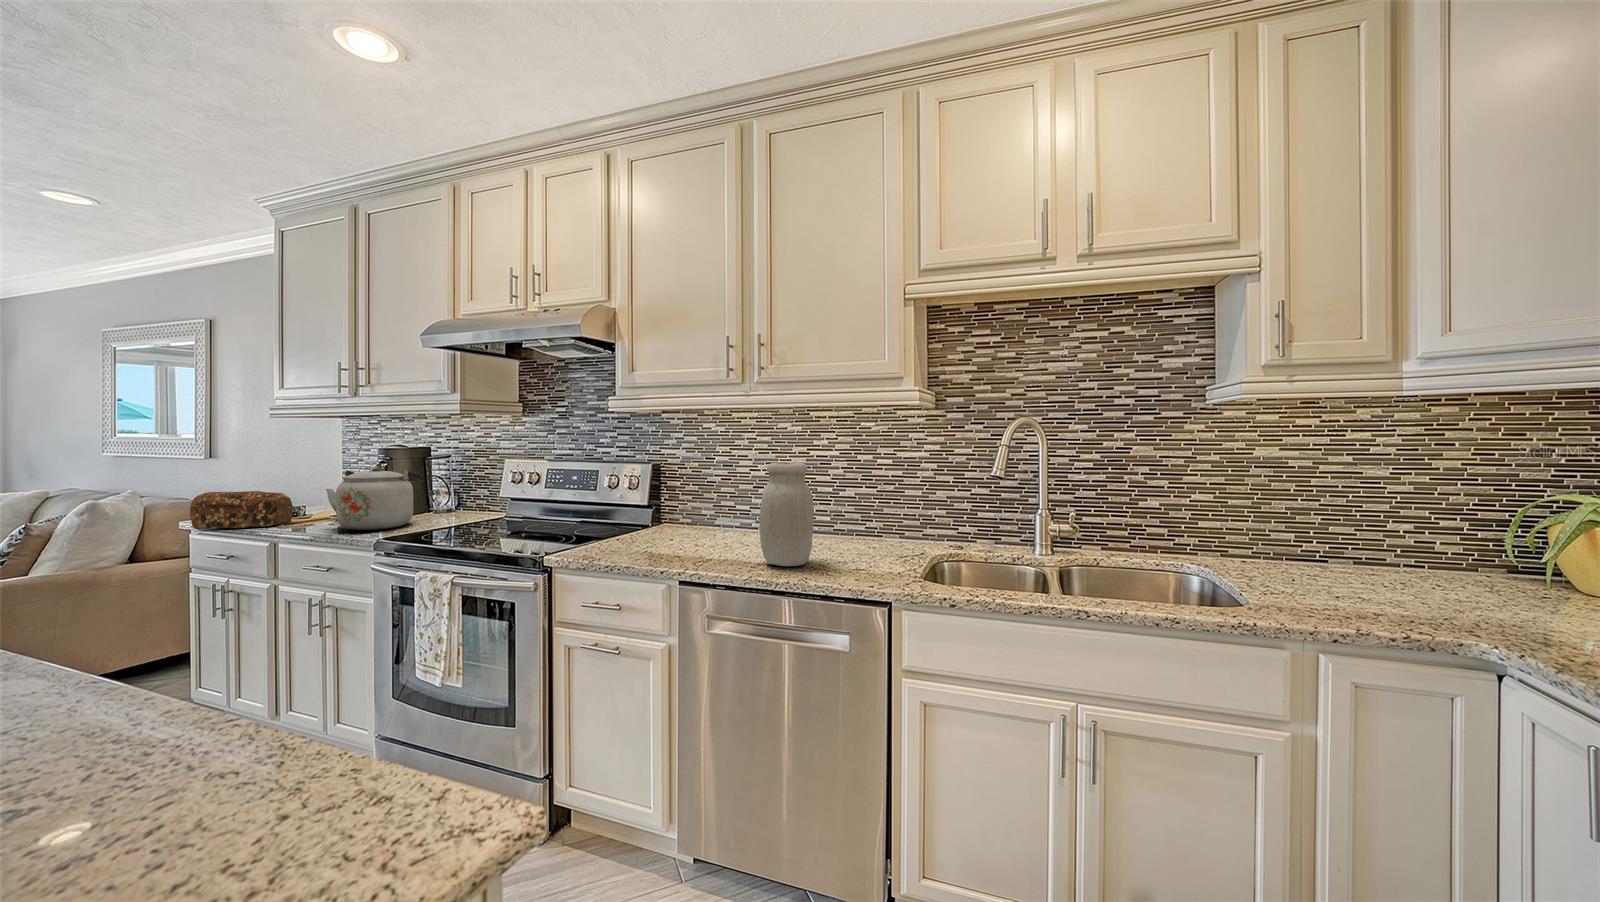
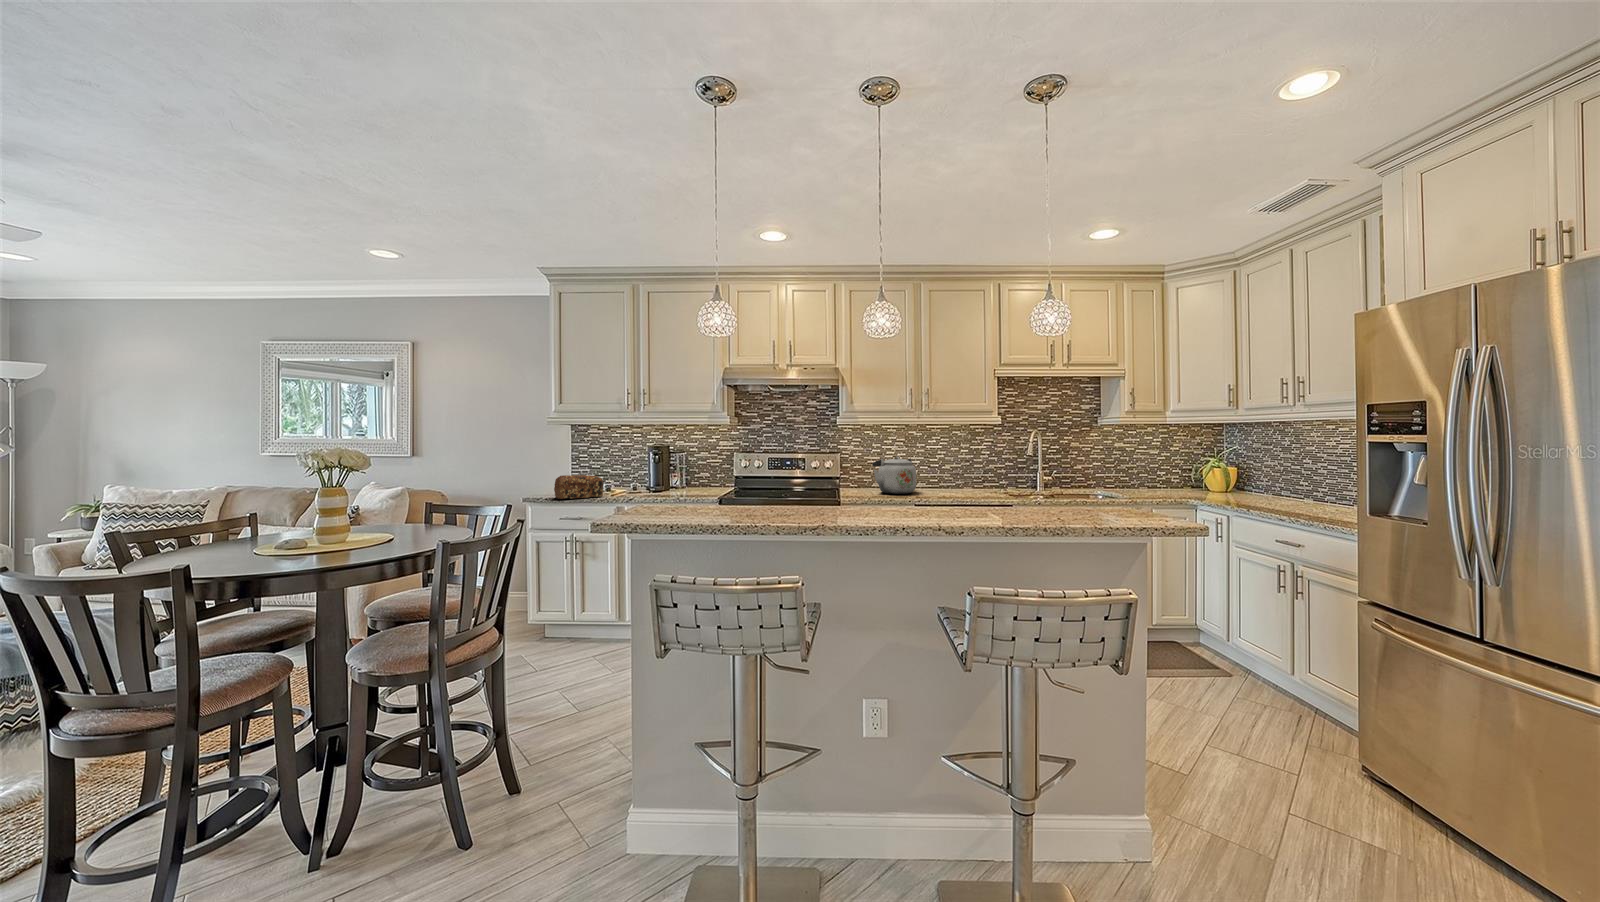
jar: present [760,462,814,566] -> none [937,451,962,496]
kettle: present [326,467,424,530] -> present [872,456,916,494]

